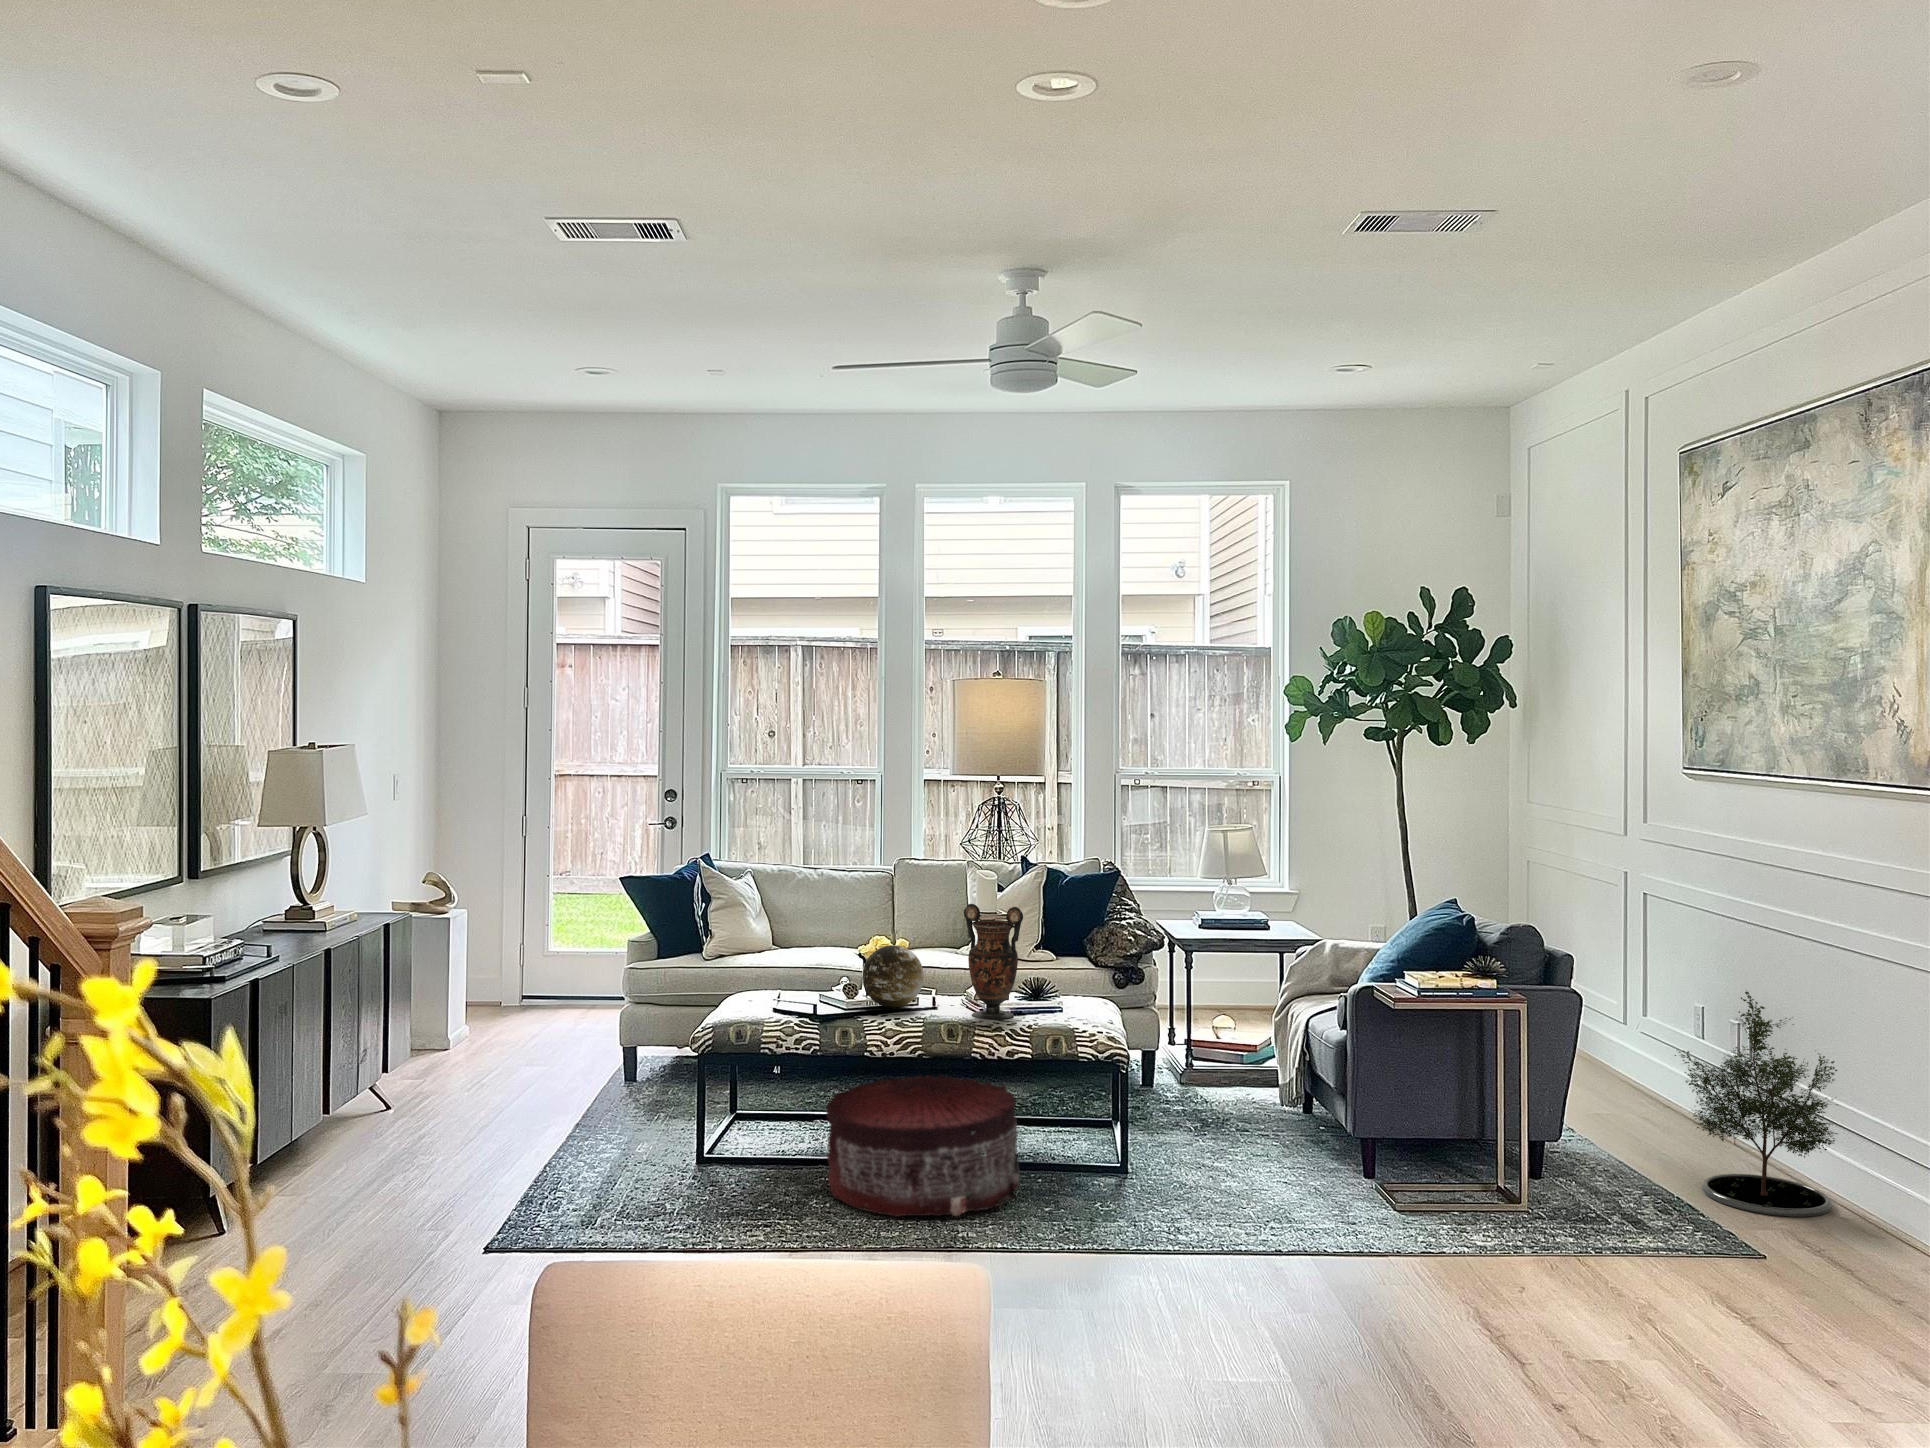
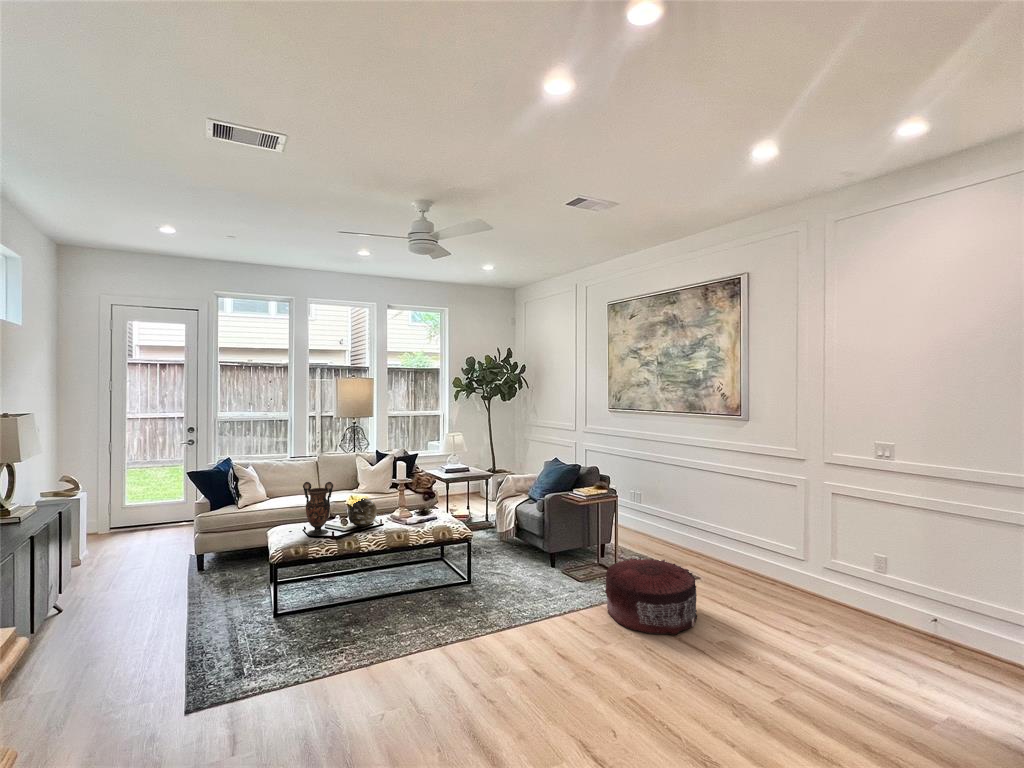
vase: present [964,904,1023,1020] -> present [303,482,333,536]
potted tree: present [1675,991,1837,1217] -> none [640,483,689,557]
pouf: present [826,1075,1020,1217] -> present [605,558,697,634]

